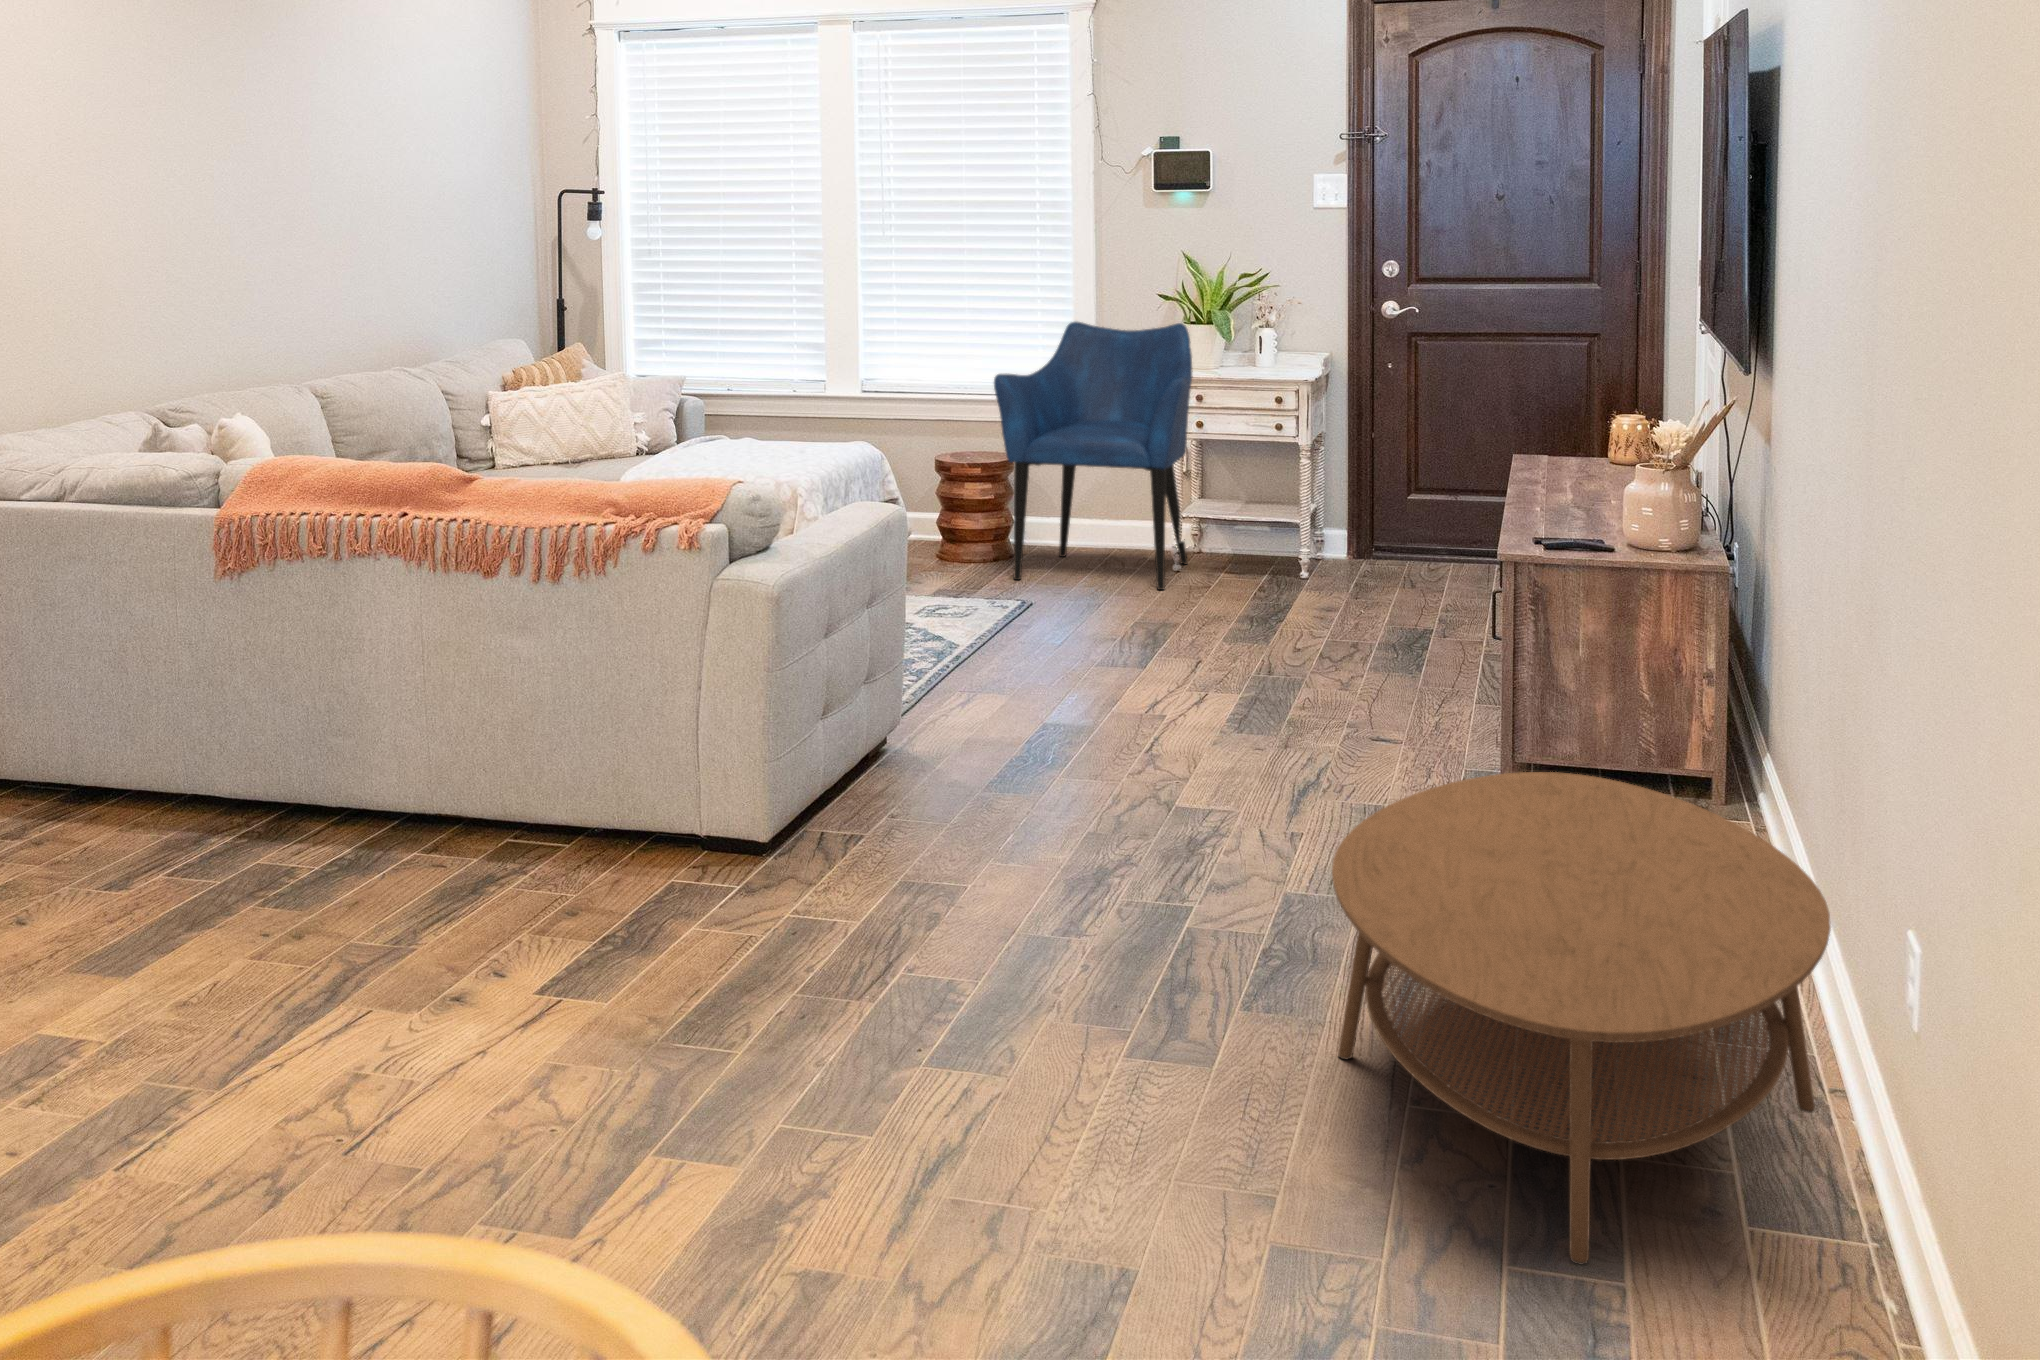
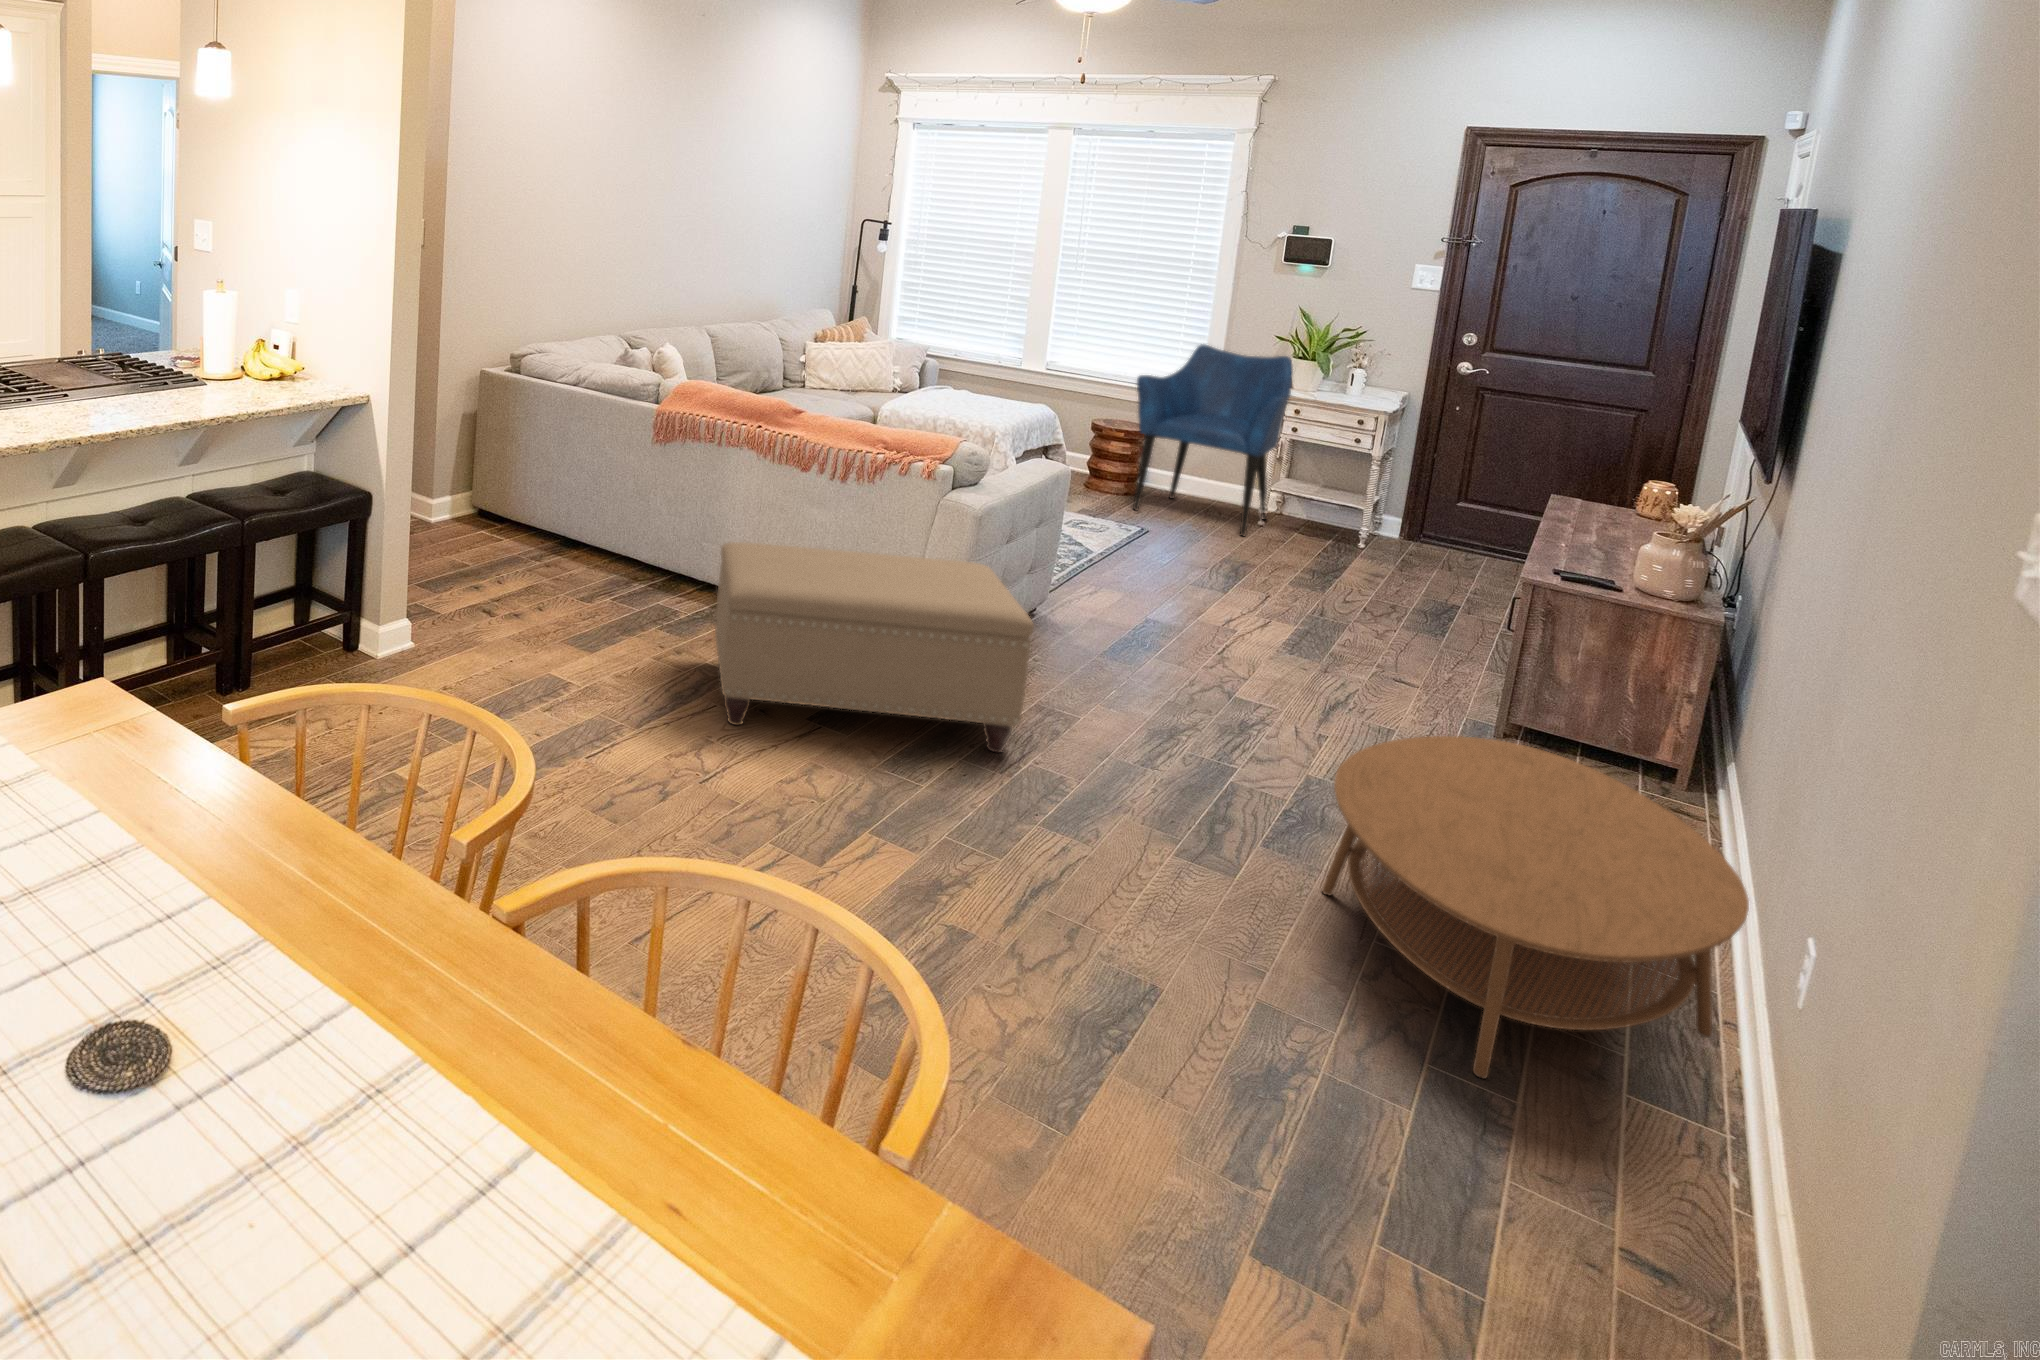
ottoman: none [351,669,887,1042] -> present [715,542,1034,752]

